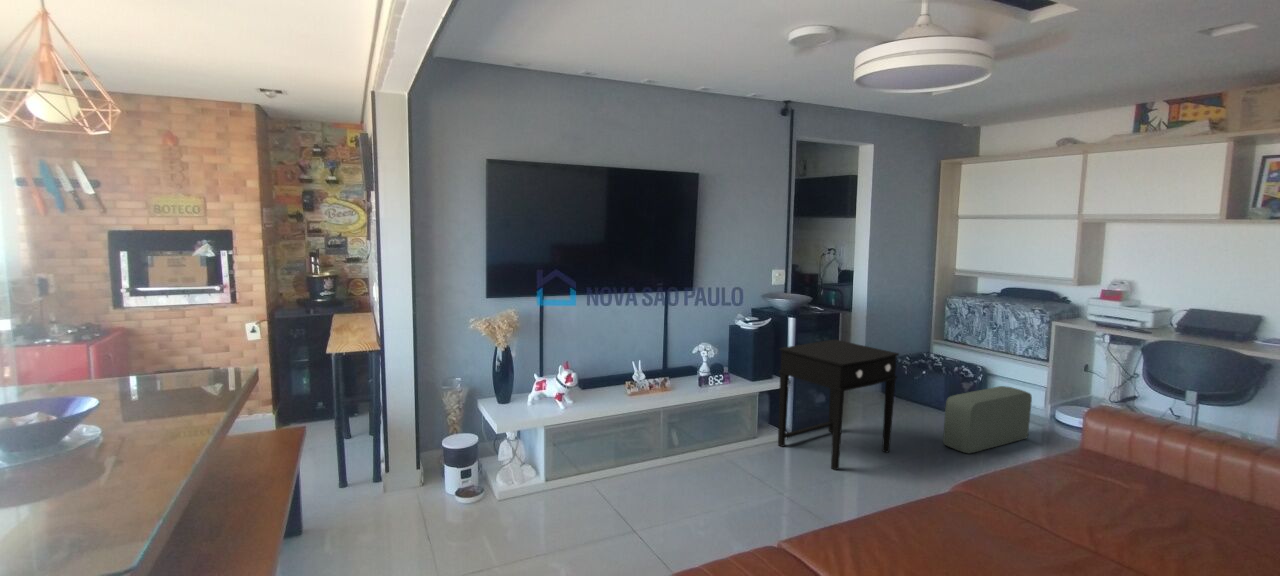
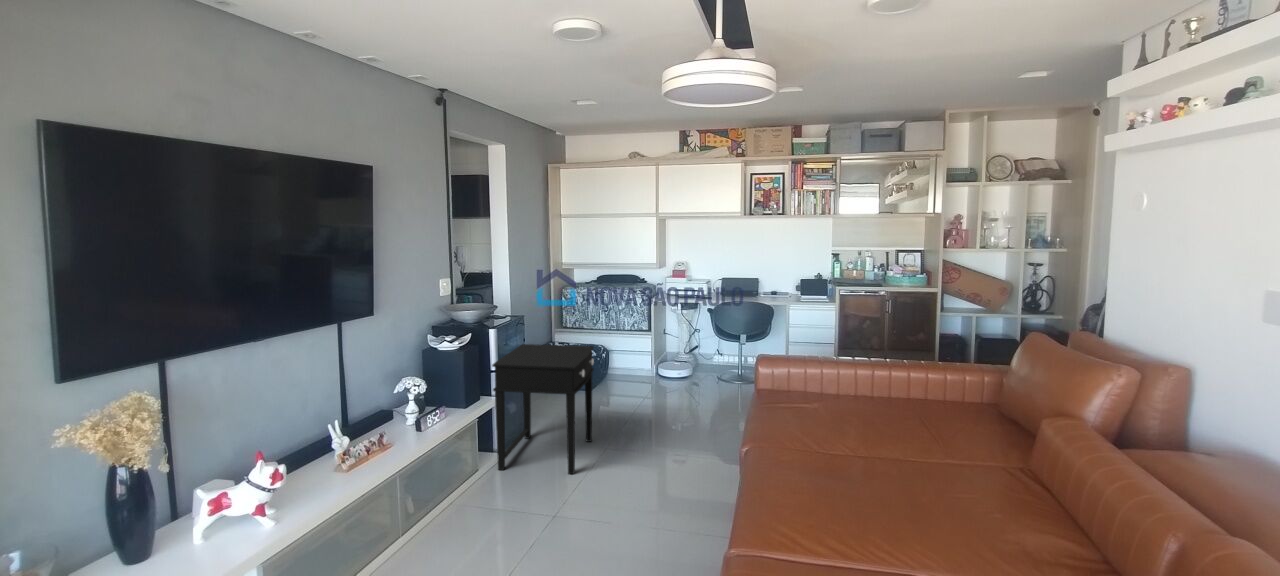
pouf: present [943,386,1032,453] -> none [619,358,660,422]

